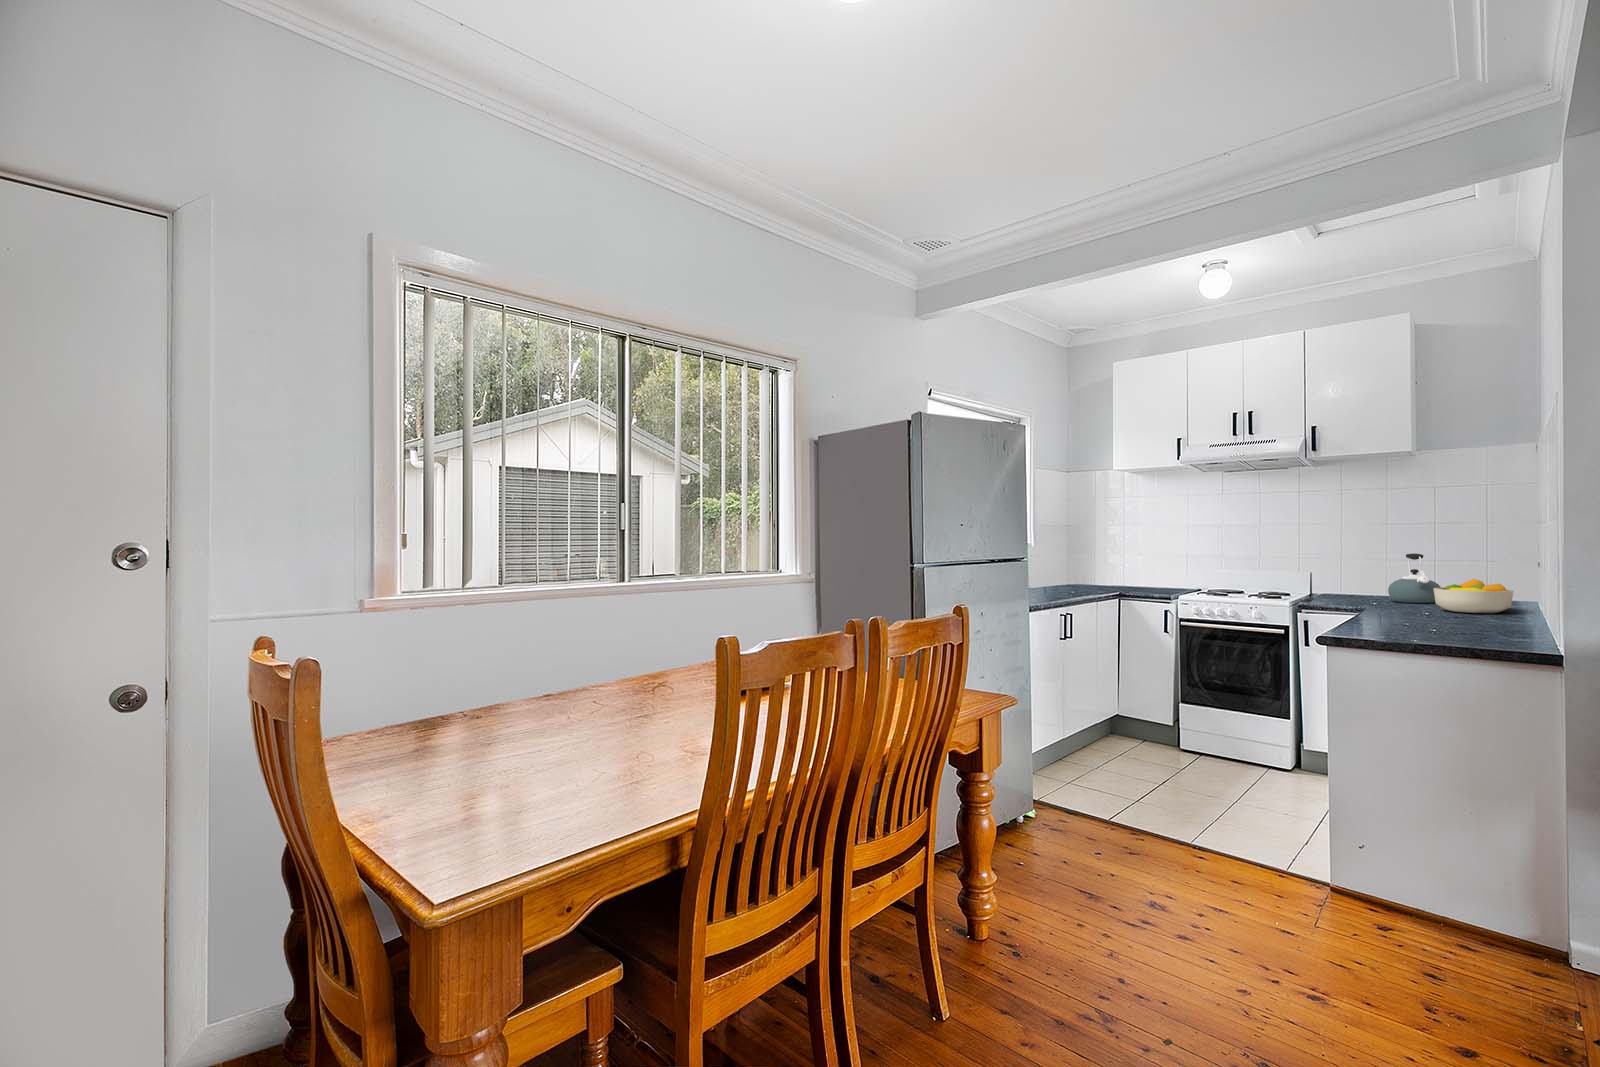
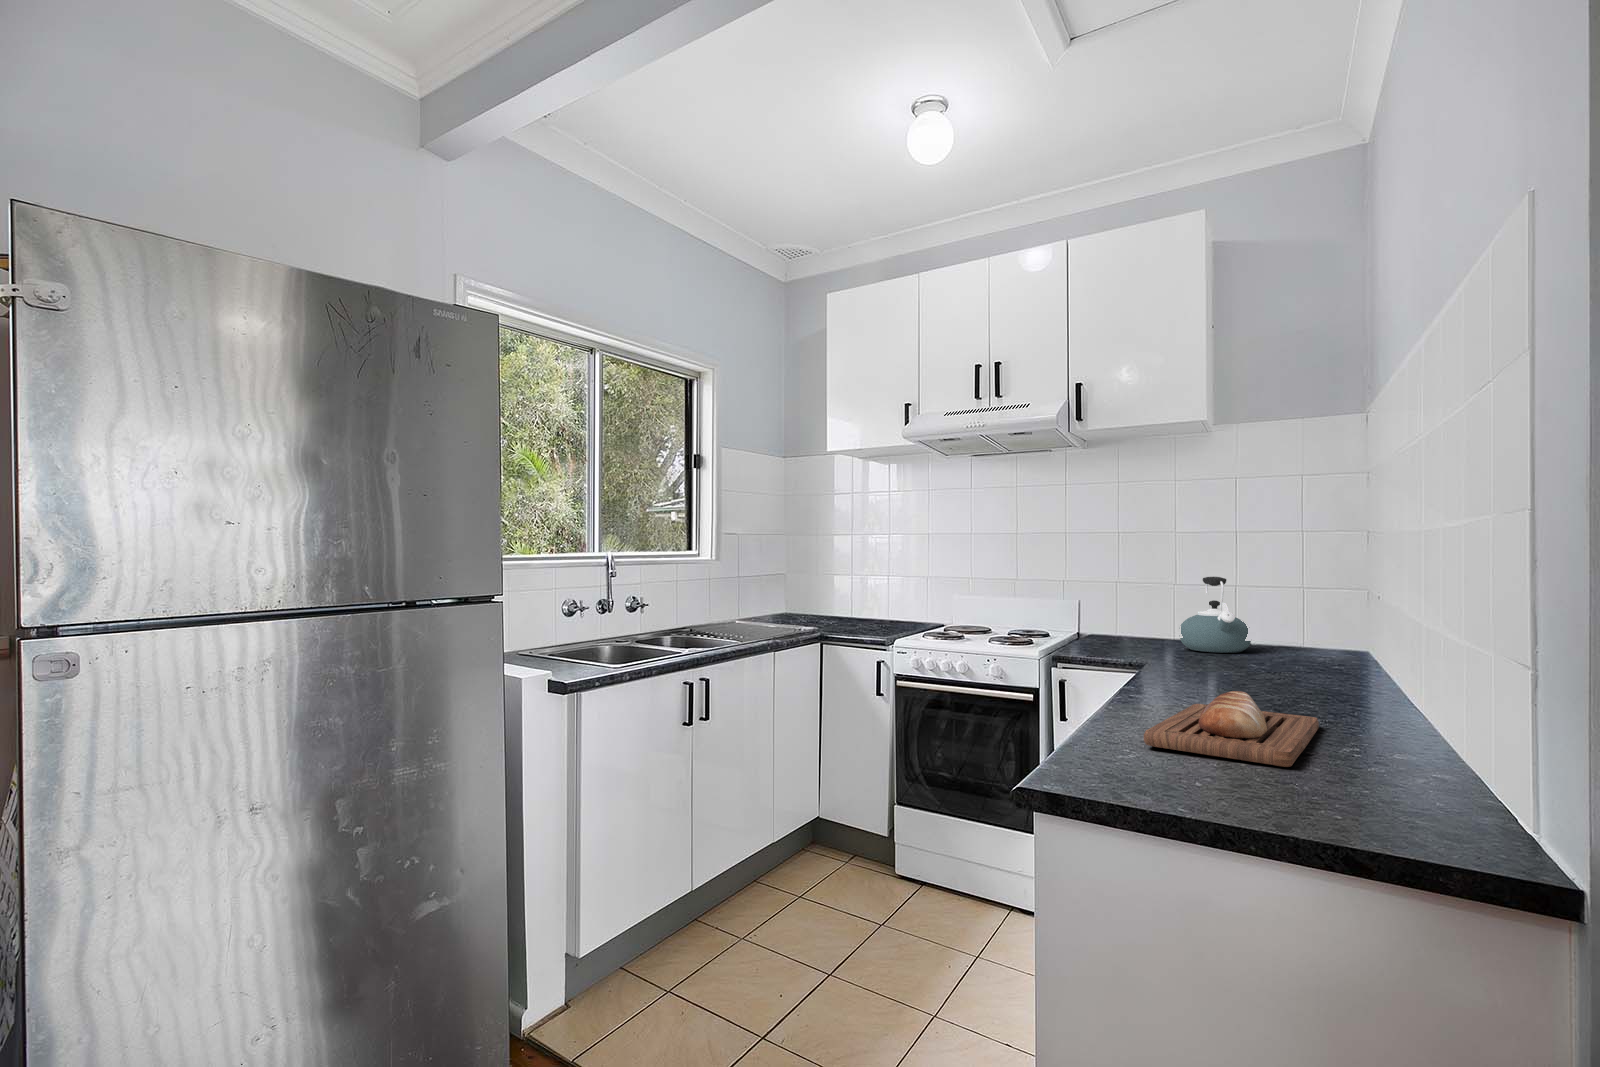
fruit bowl: present [1433,579,1513,613] -> none [1242,618,1361,678]
bread loaf: none [1377,611,1471,637] -> present [1144,691,1319,767]

